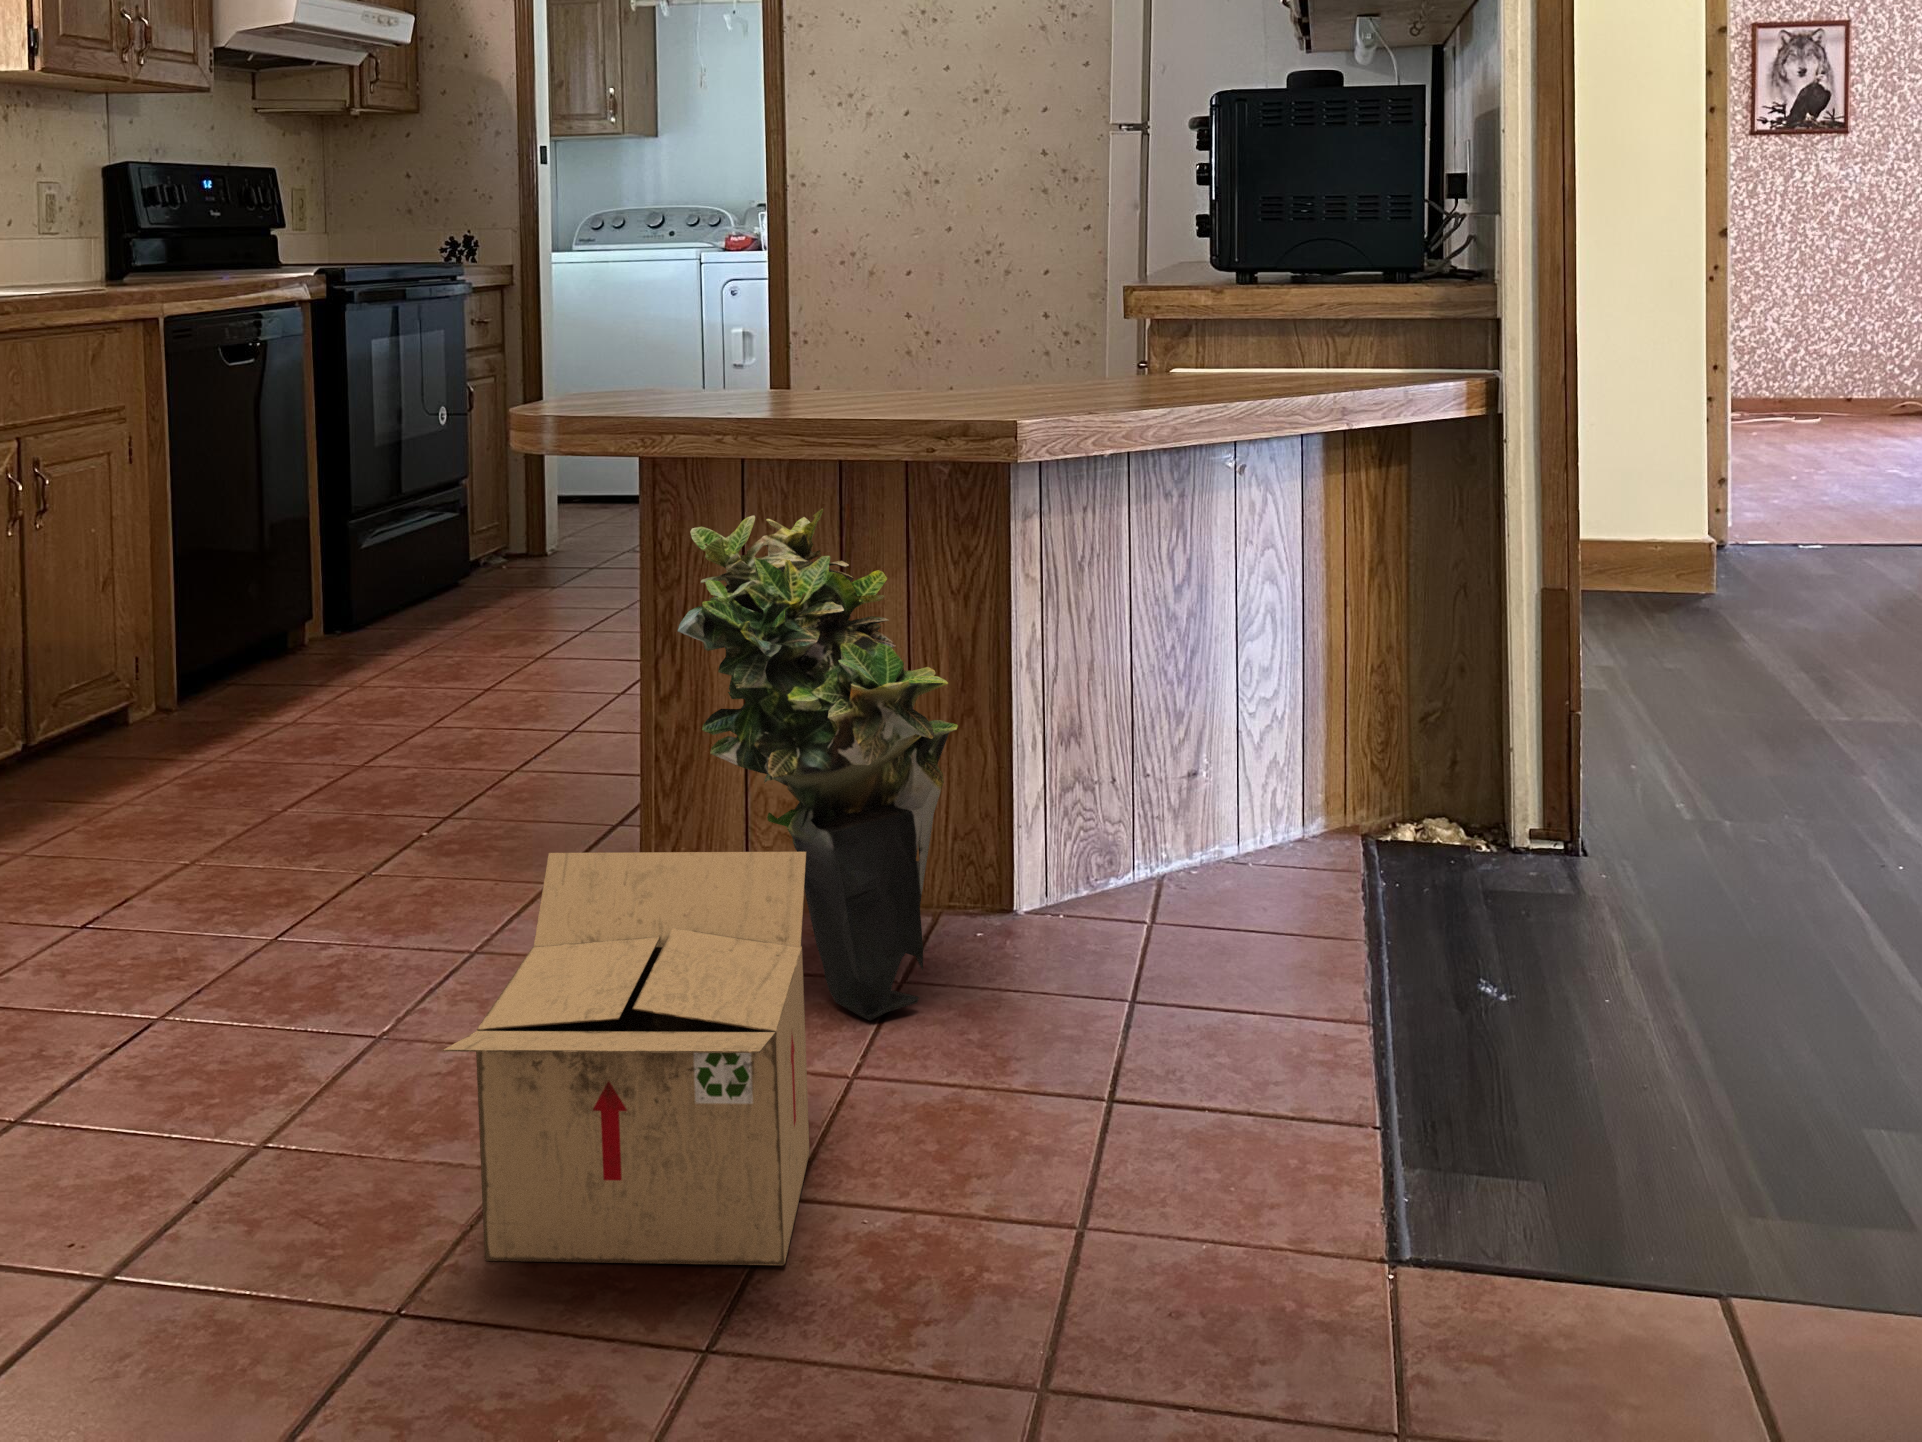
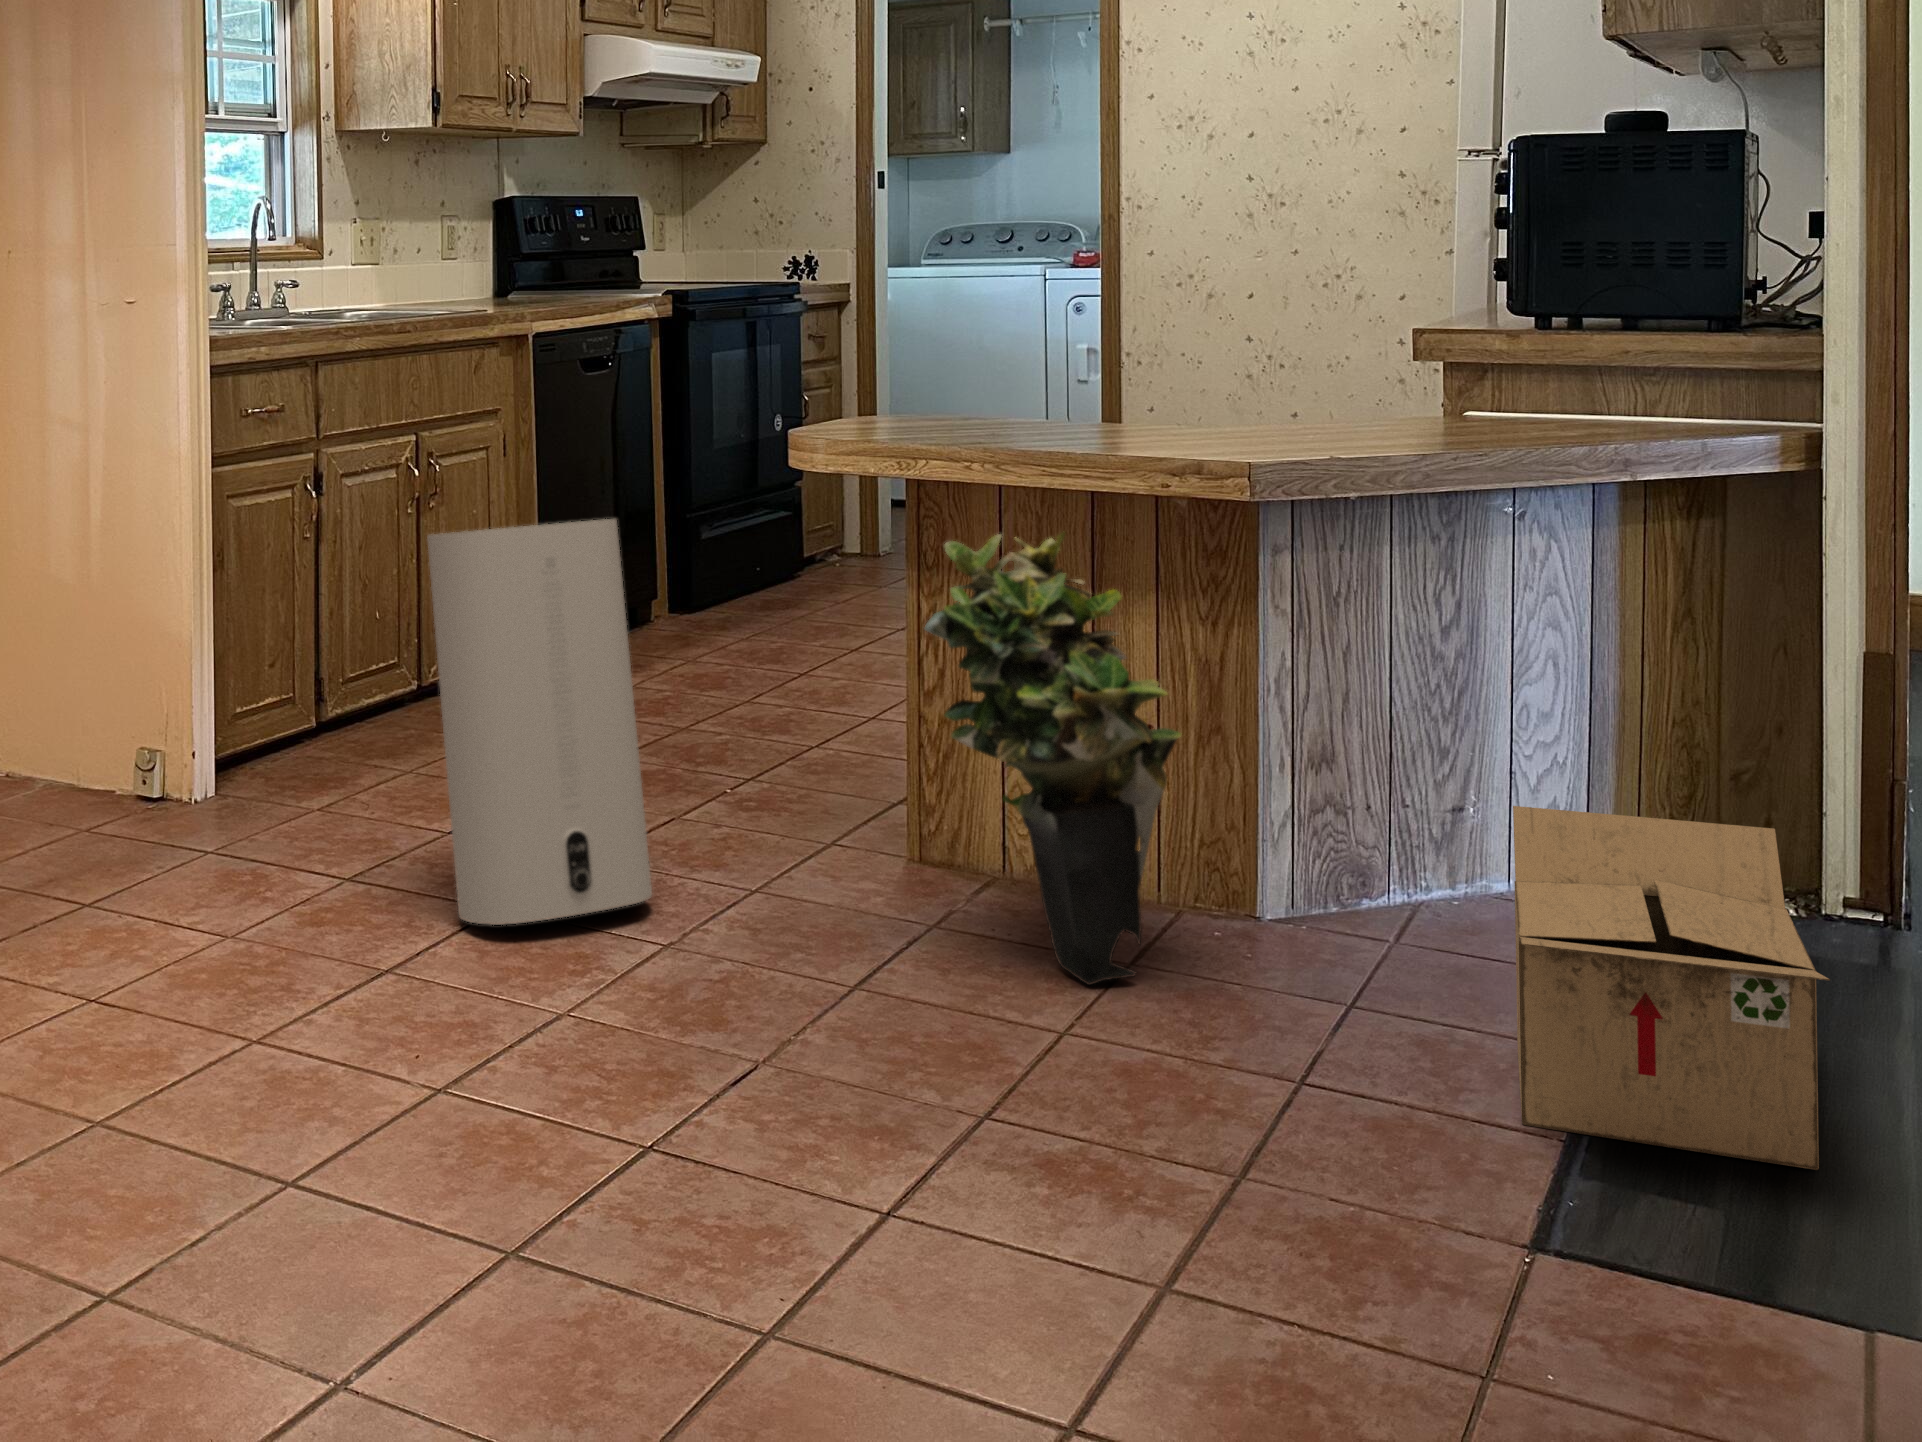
air purifier: none [46,522,351,1051] -> present [427,519,652,925]
cardboard box: present [443,852,809,1265] -> present [1513,806,1830,1170]

